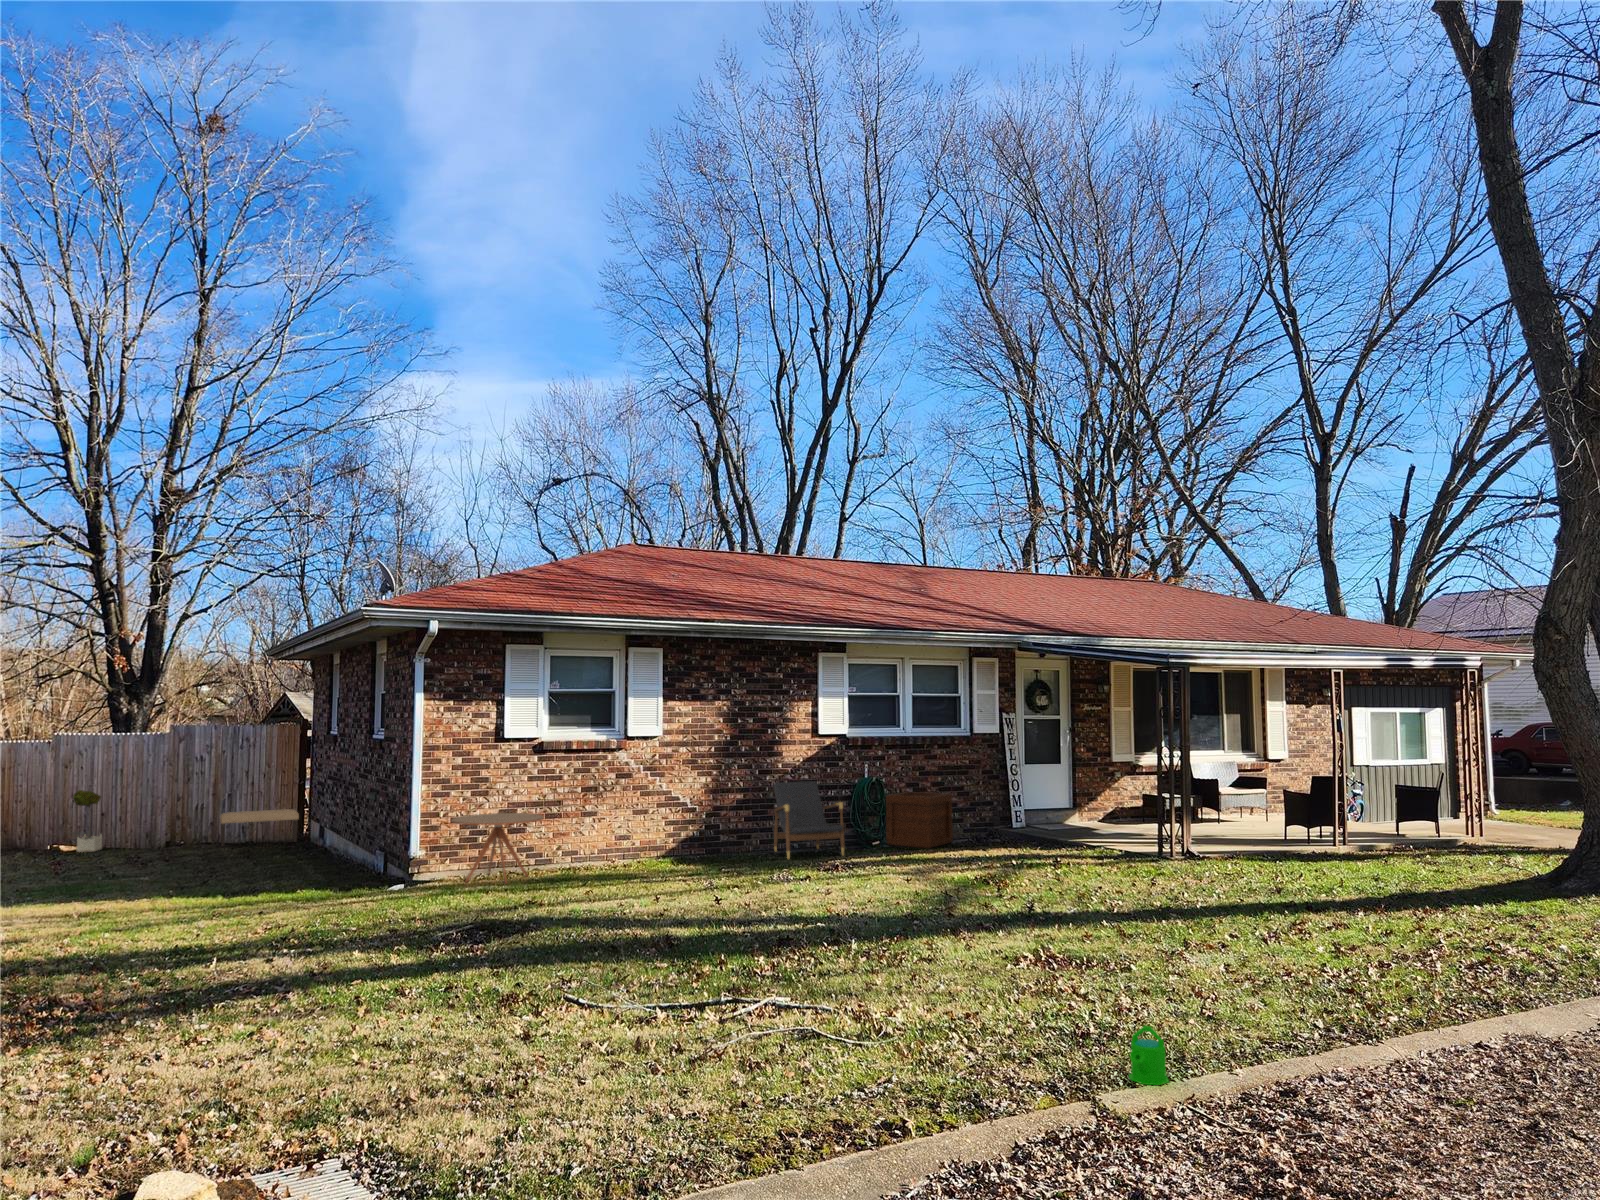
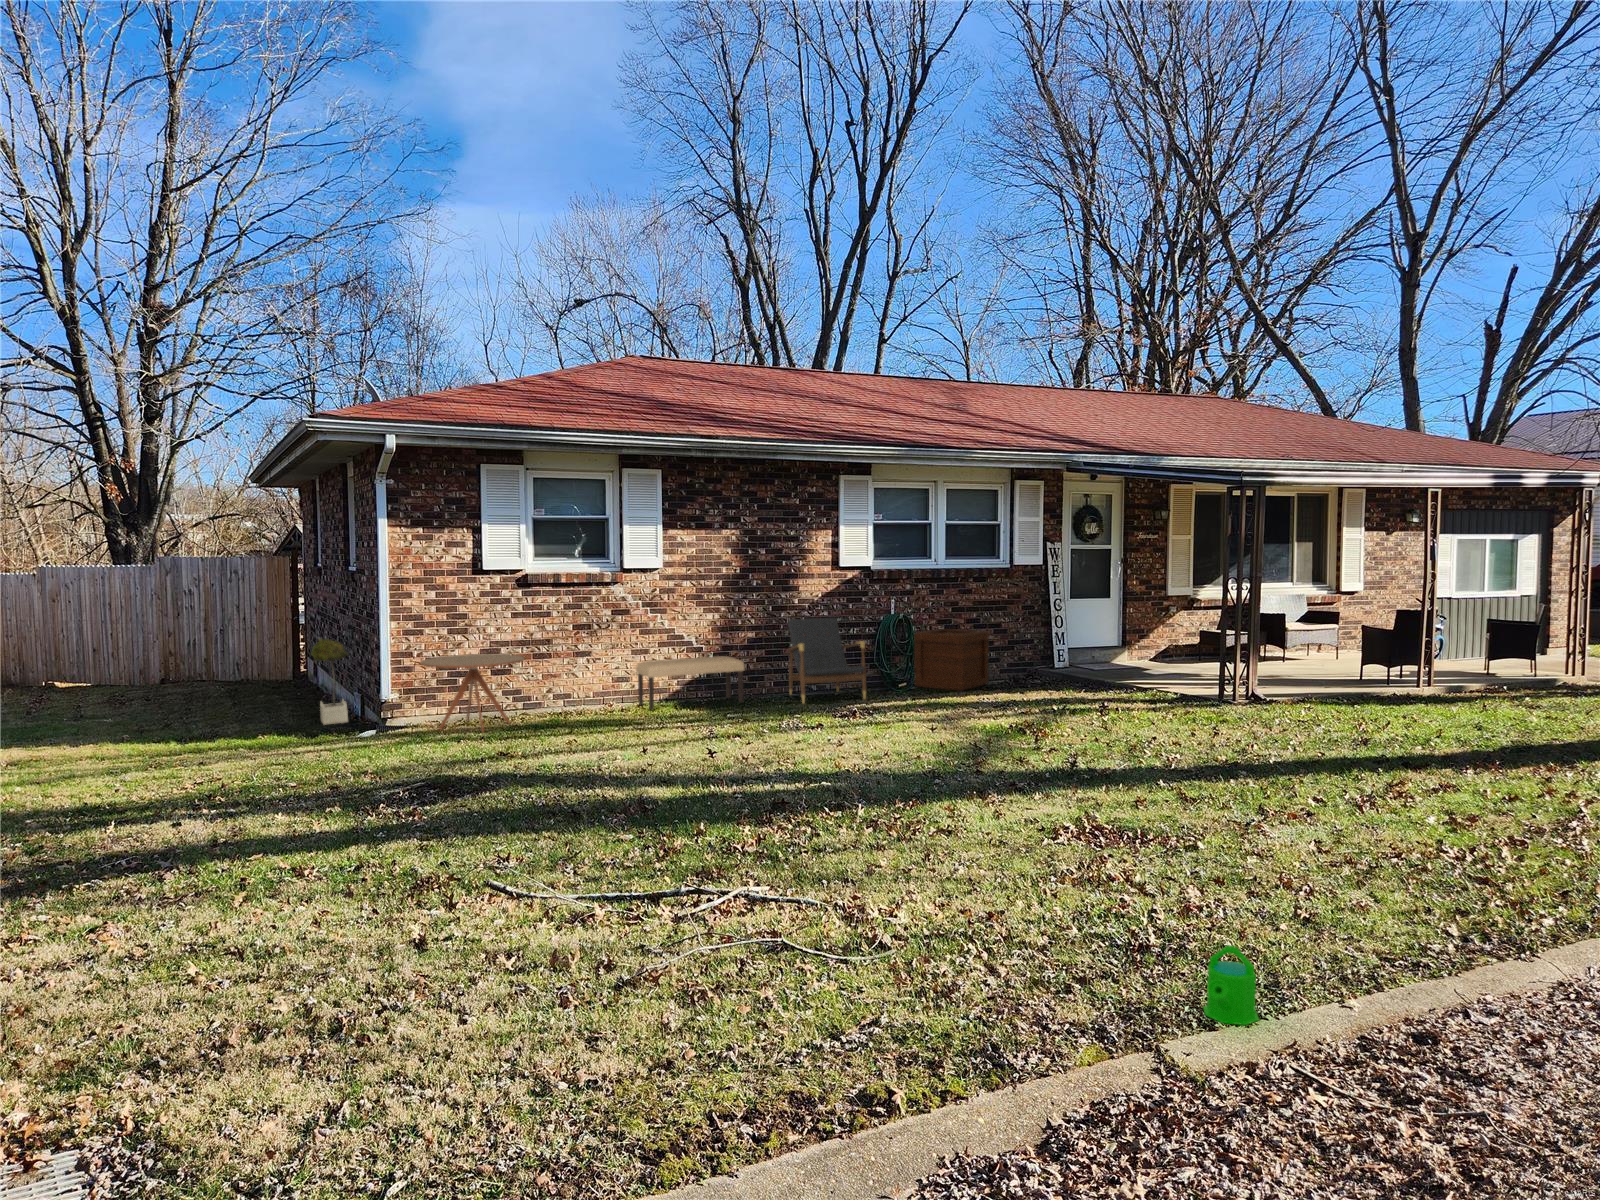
potted tree: present [73,790,102,852] -> present [311,639,349,724]
bench: present [220,809,299,846] -> present [636,656,745,710]

